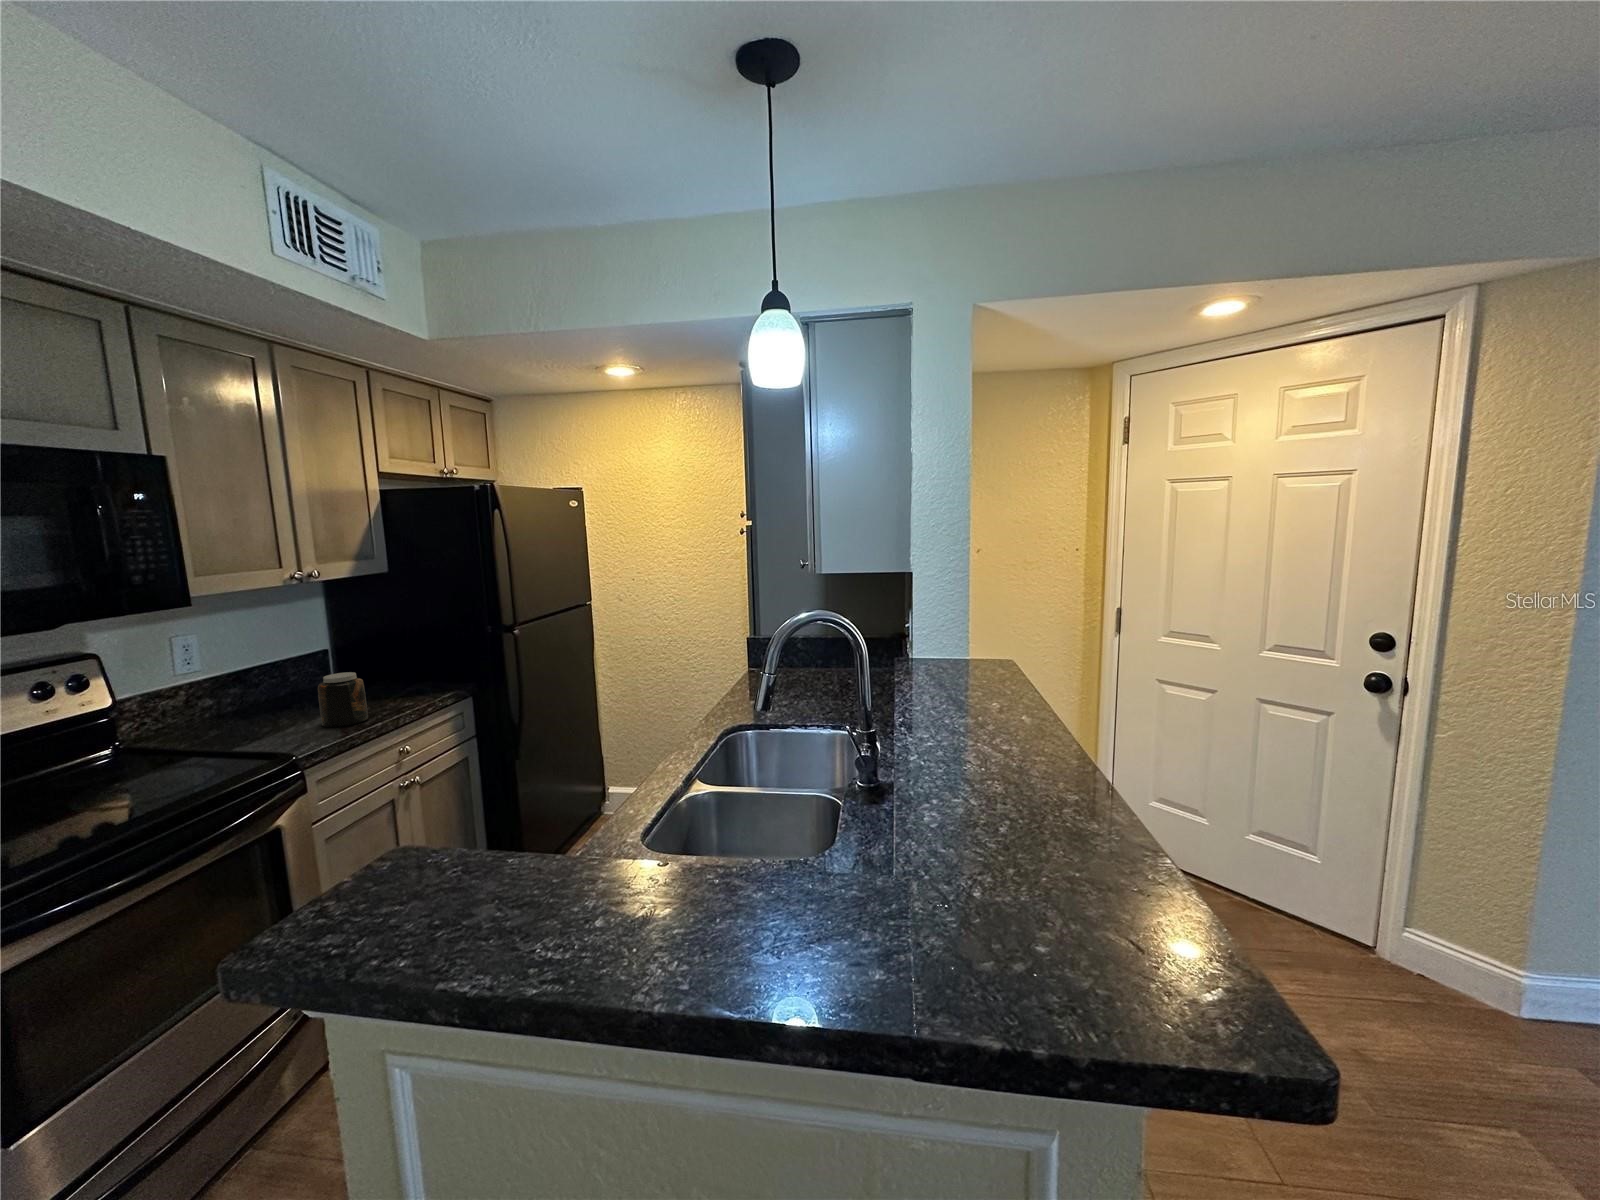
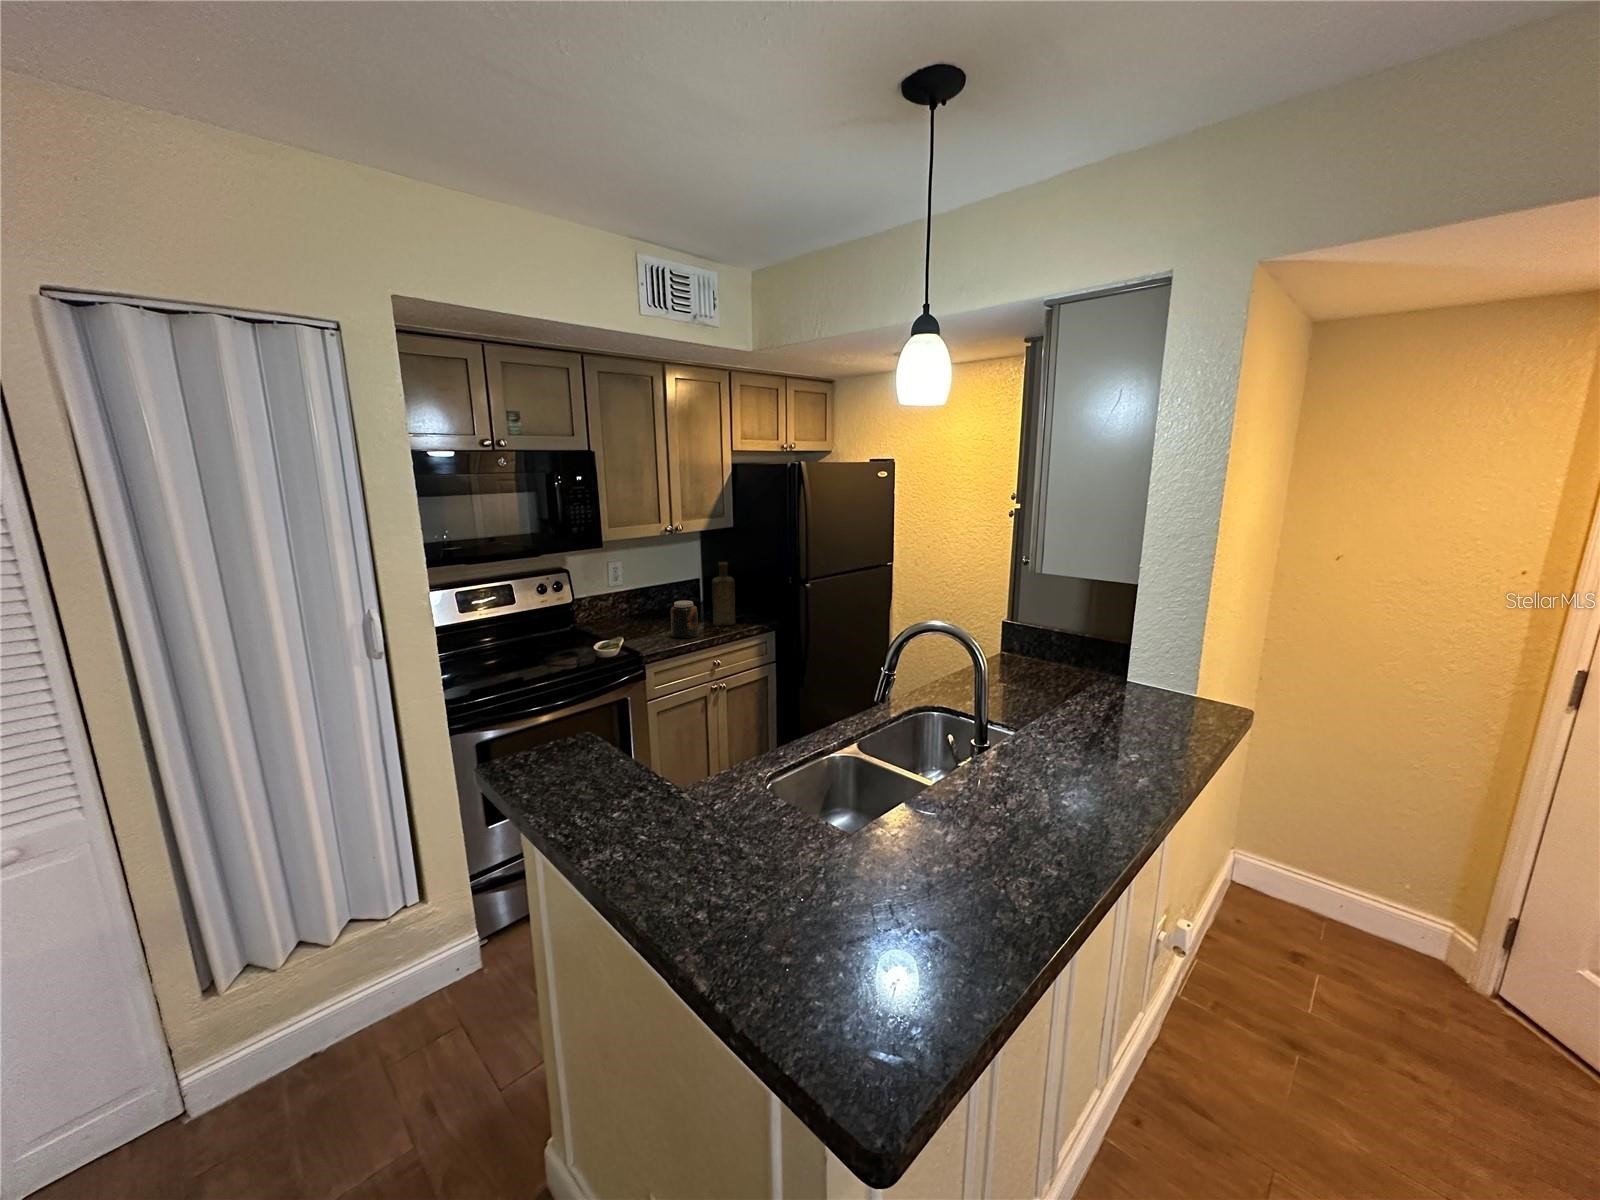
bottle: none [368,617,411,704] -> present [712,562,735,626]

